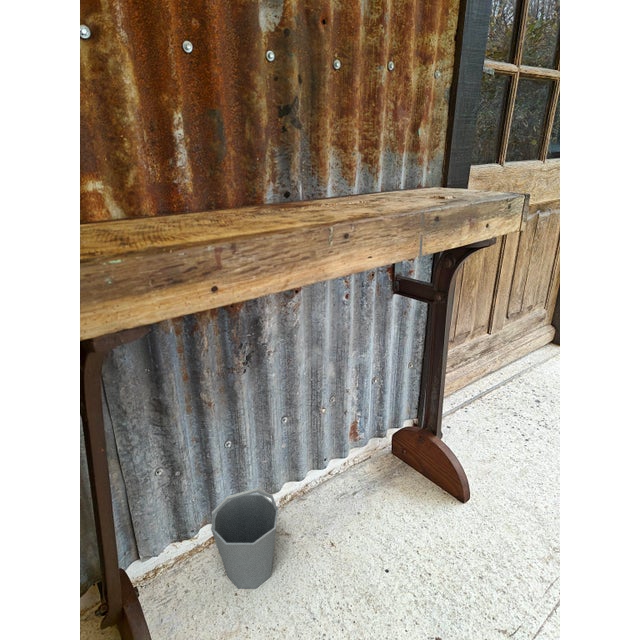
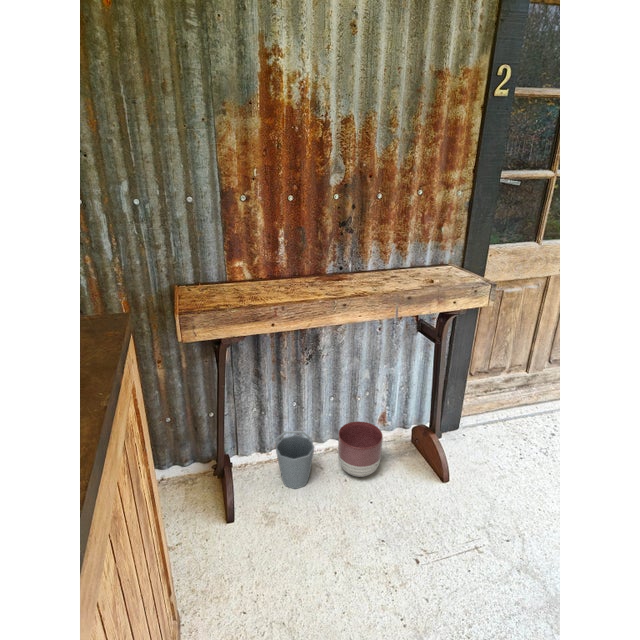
planter: none [307,444,376,533] -> present [338,421,383,477]

